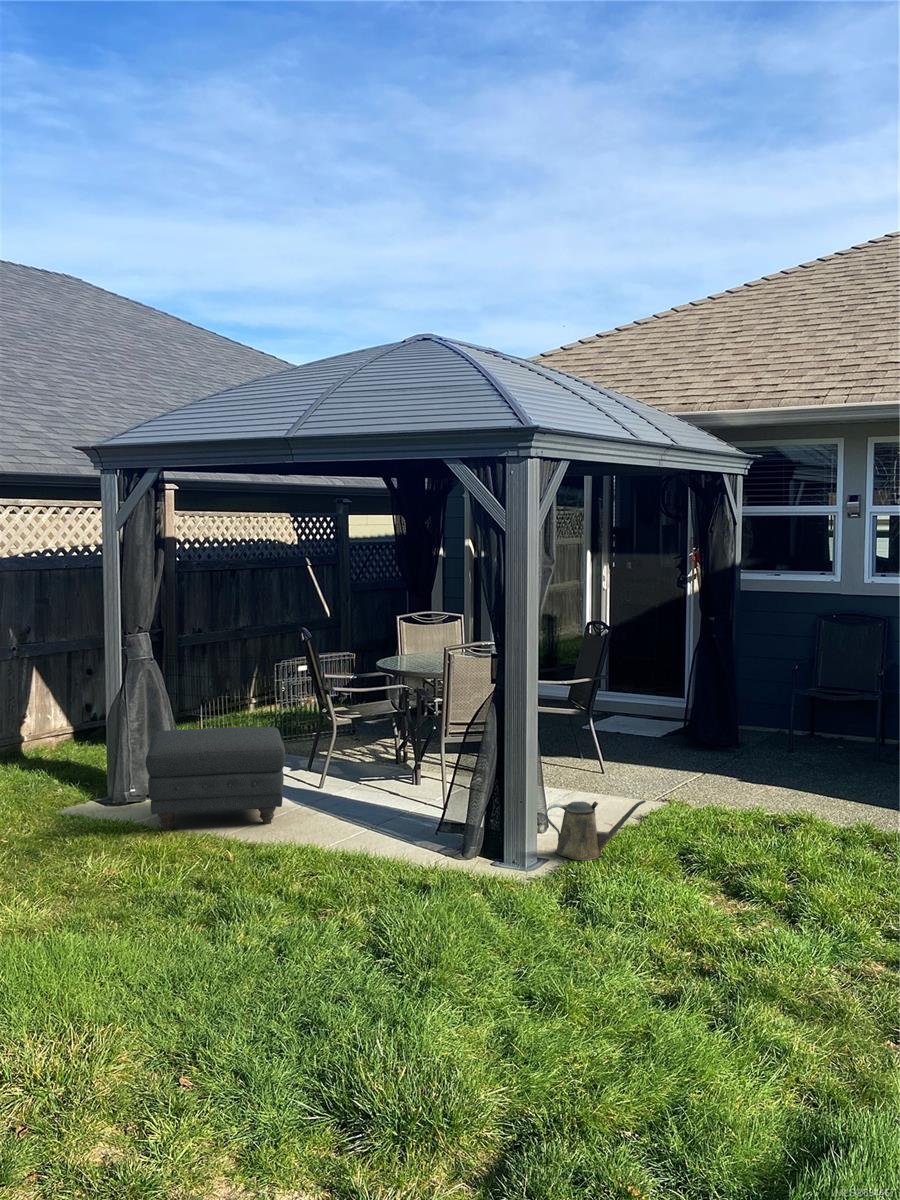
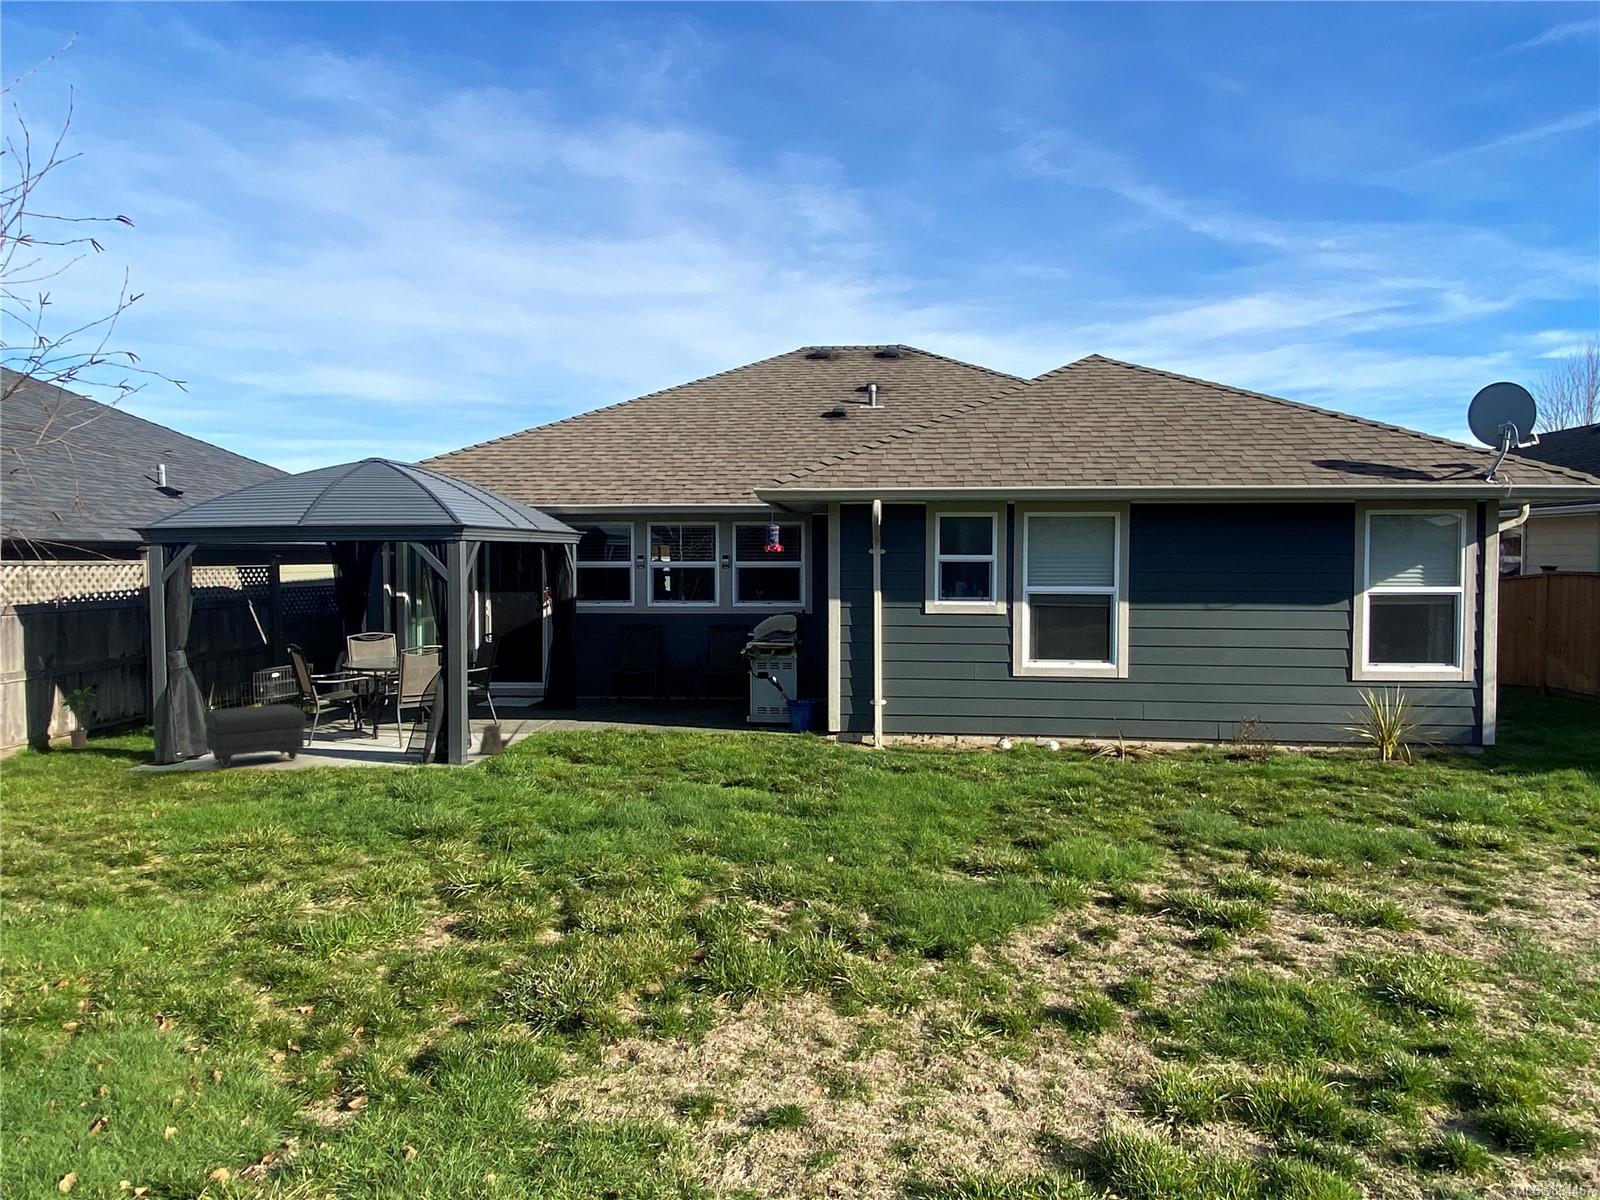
potted plant: none [34,672,79,754] -> present [62,687,96,747]

